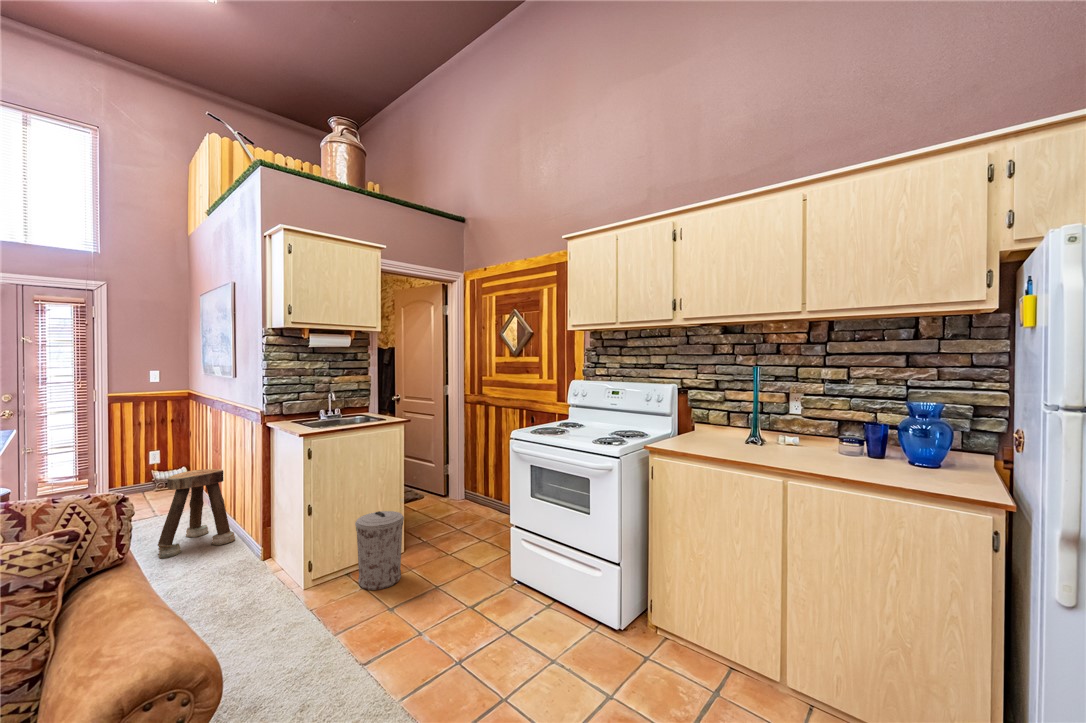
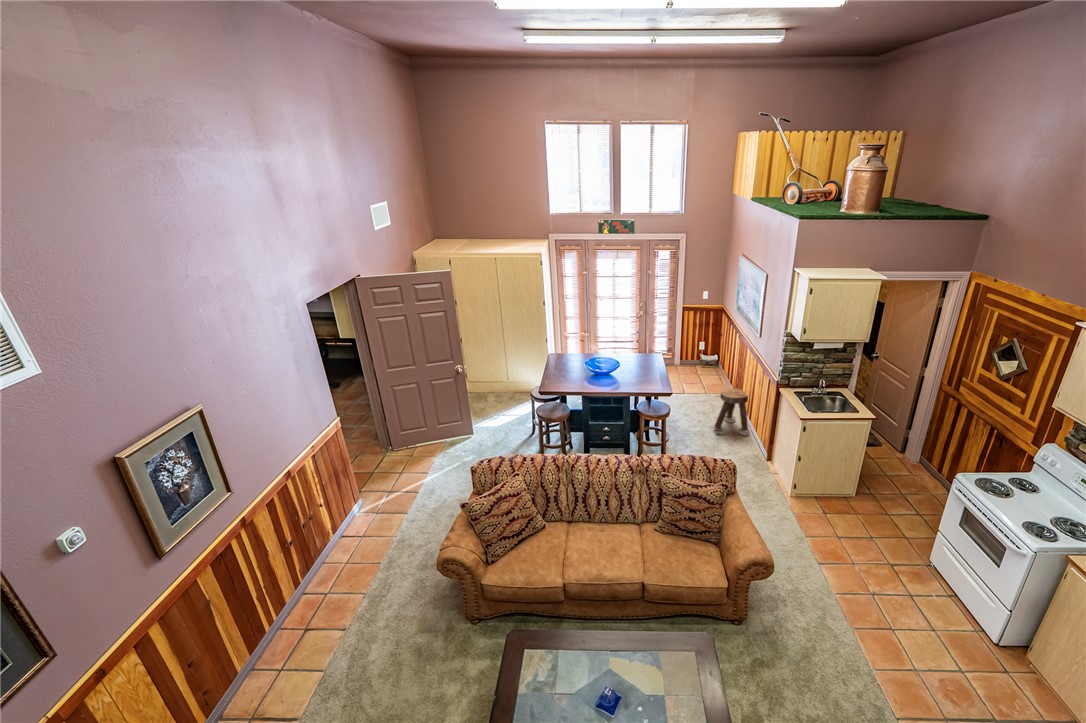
trash can: present [355,511,404,590] -> none [818,469,855,515]

